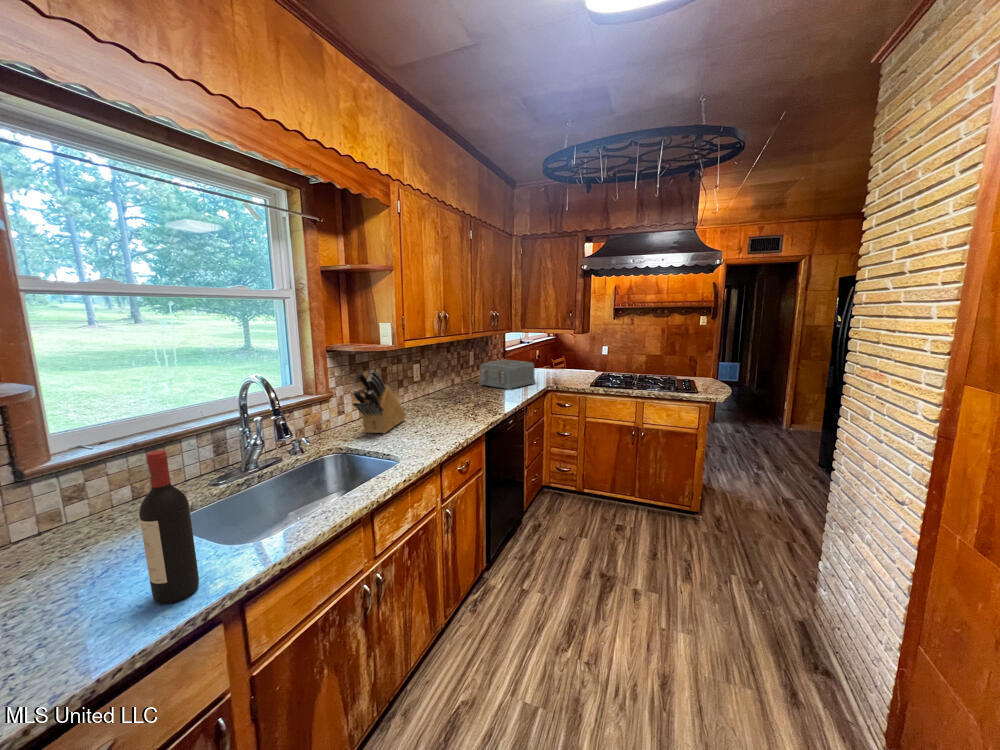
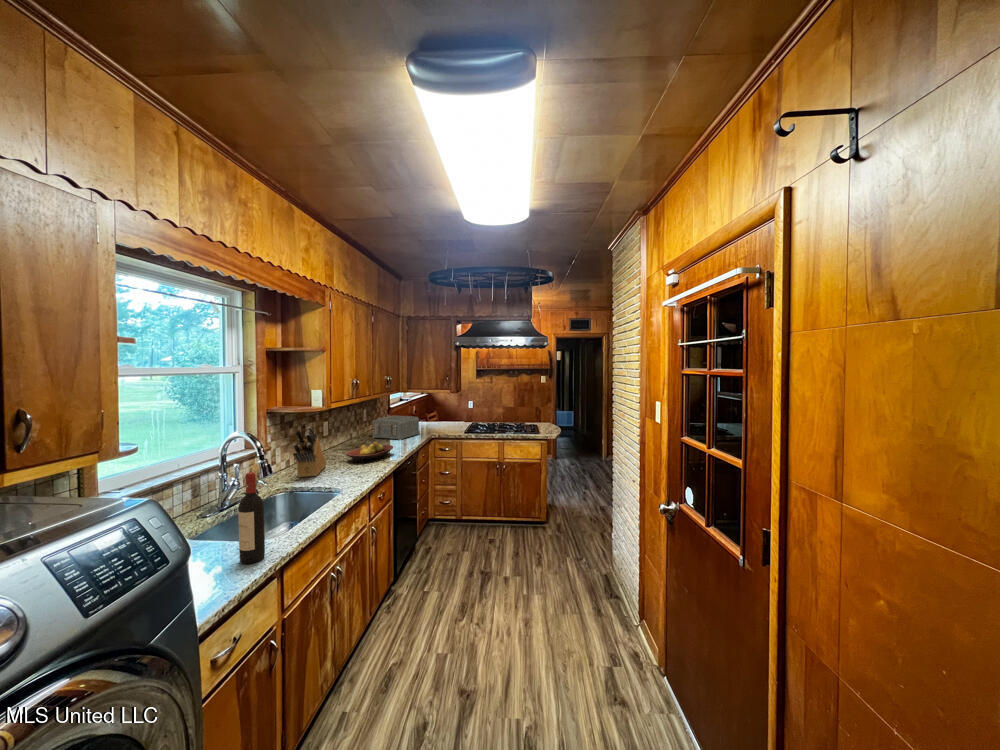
fruit bowl: none [431,392,492,418] -> present [346,442,393,462]

